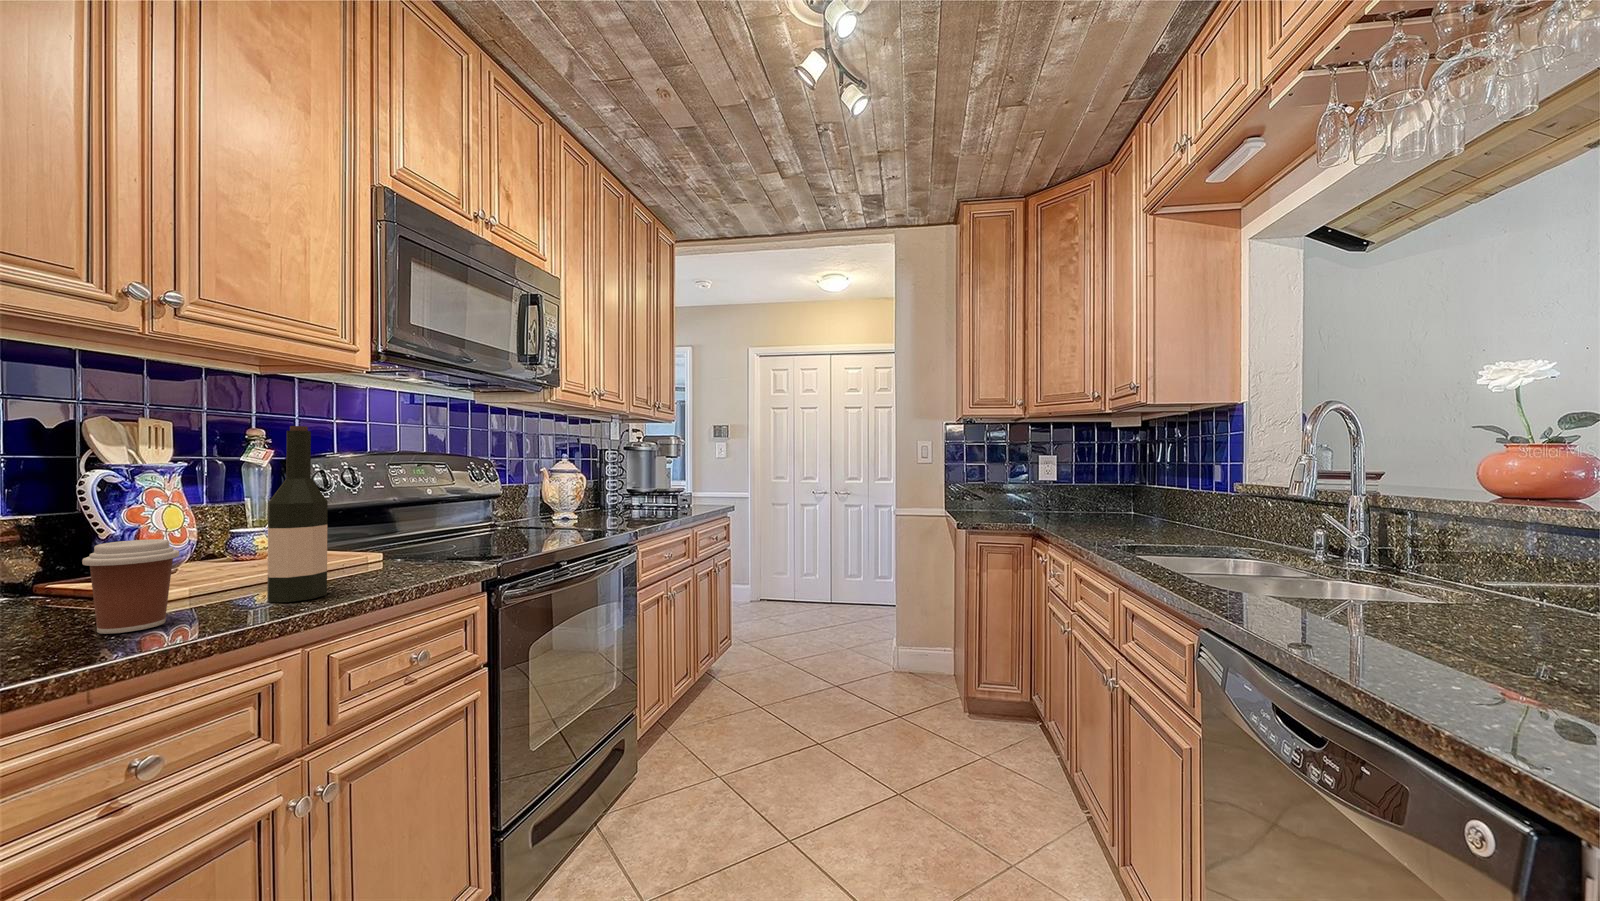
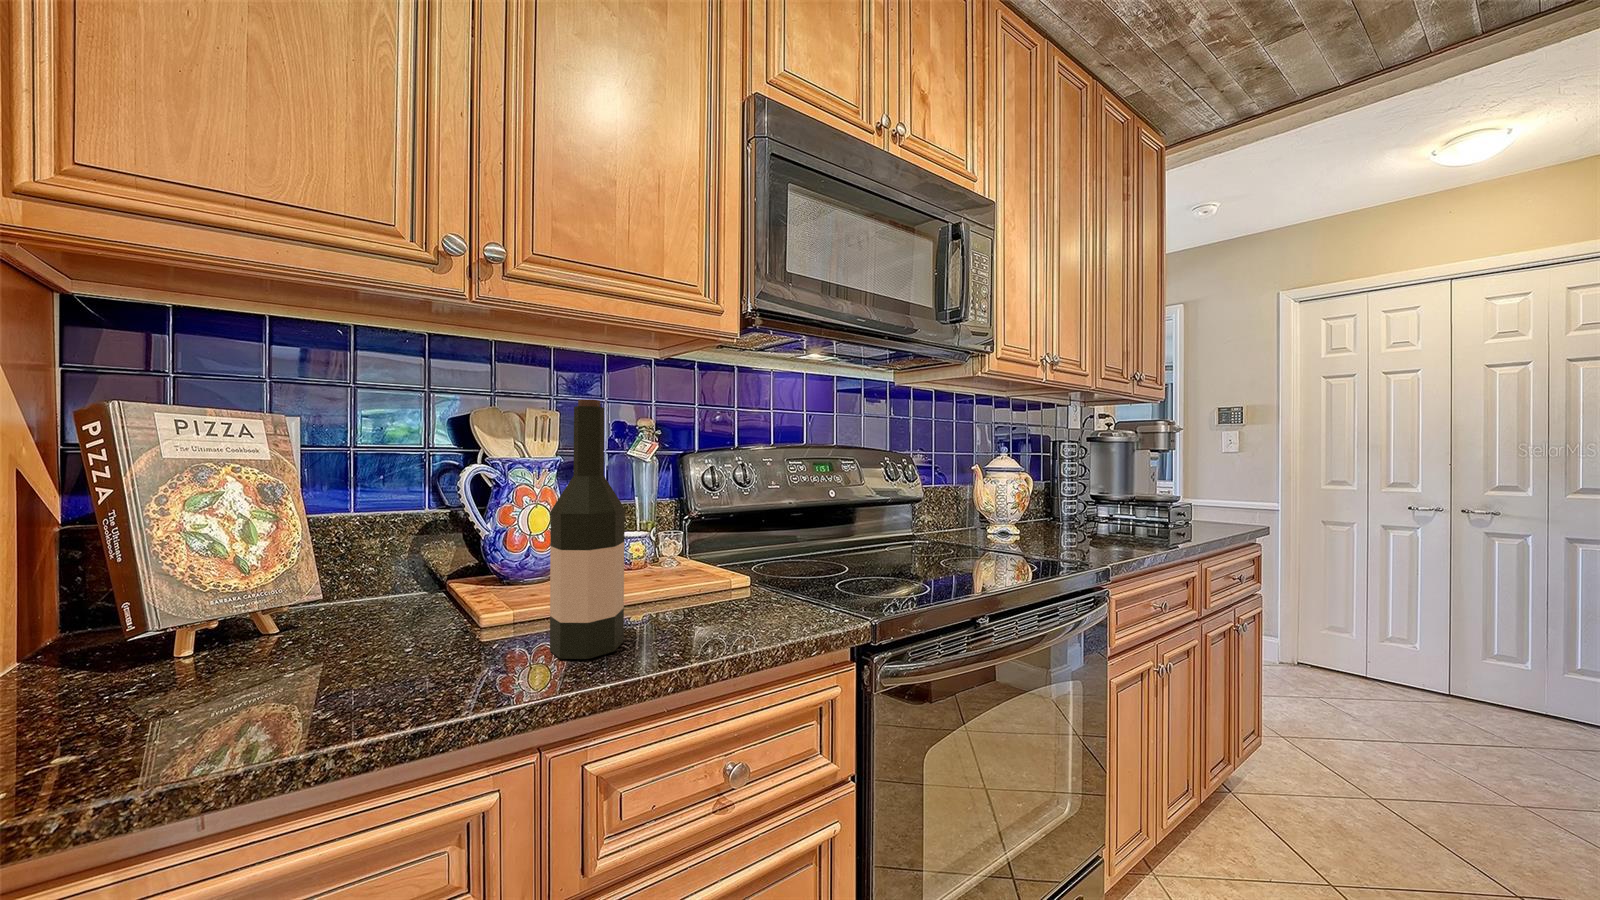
coffee cup: present [82,539,179,634] -> none [319,552,430,686]

